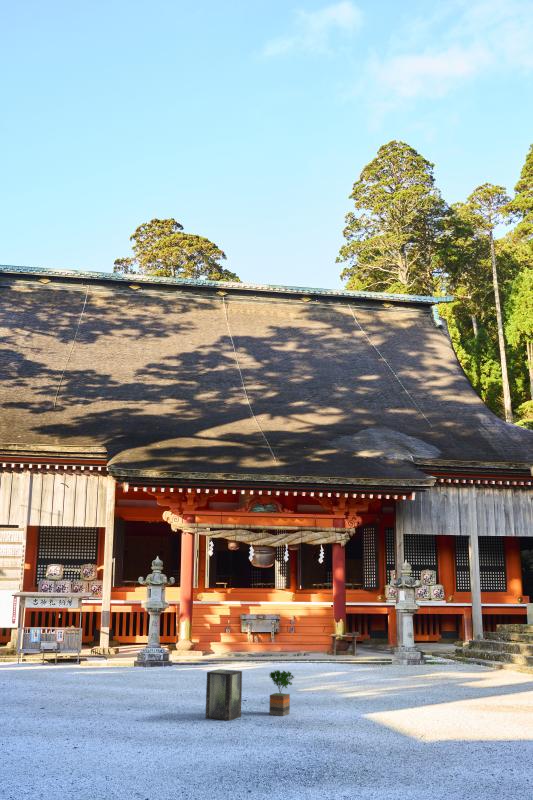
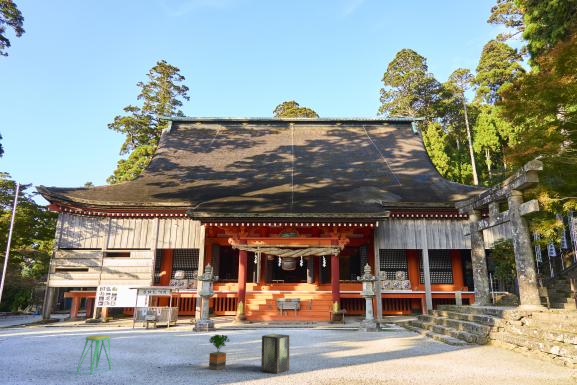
storage box: present [205,669,242,721] -> present [261,334,289,374]
stool: none [105,673,145,724] -> present [77,335,111,374]

